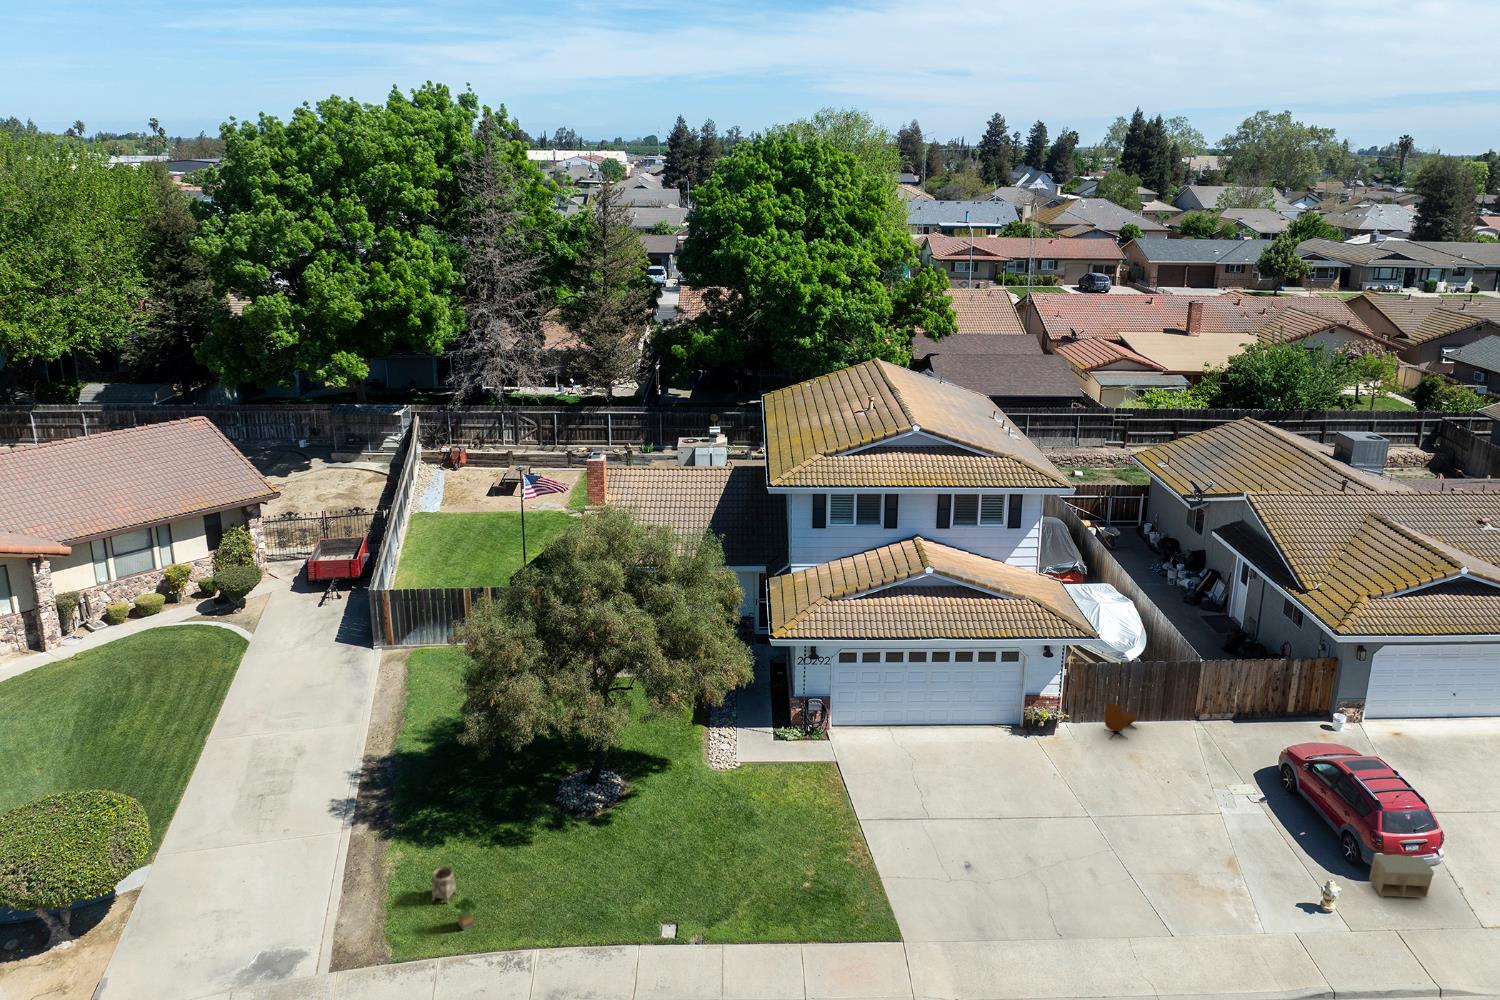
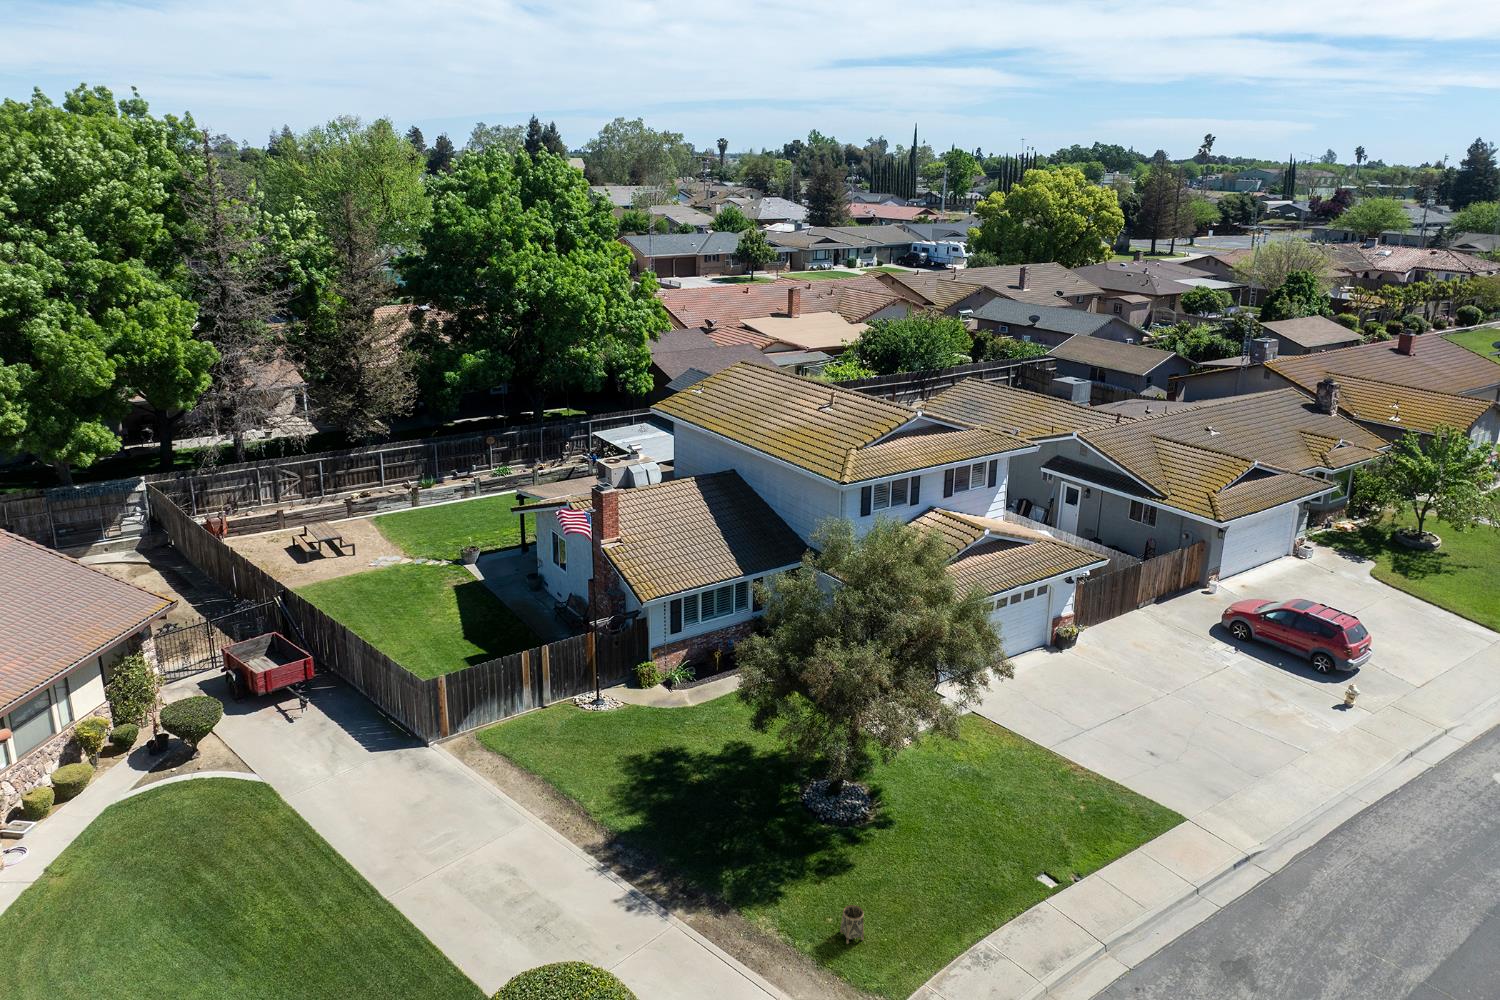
lounge chair: present [1104,700,1138,740] -> none [1096,607,1119,637]
storage bench: present [1369,854,1434,898] -> none [1344,654,1386,688]
potted tree: present [455,897,477,930] -> none [896,922,917,955]

